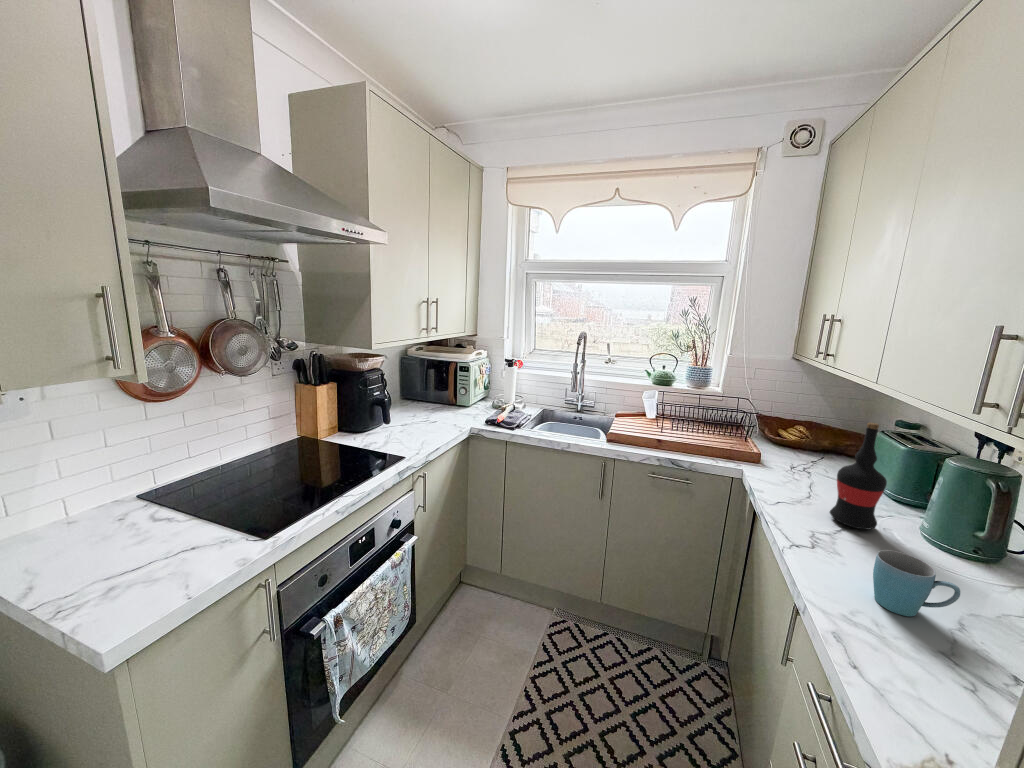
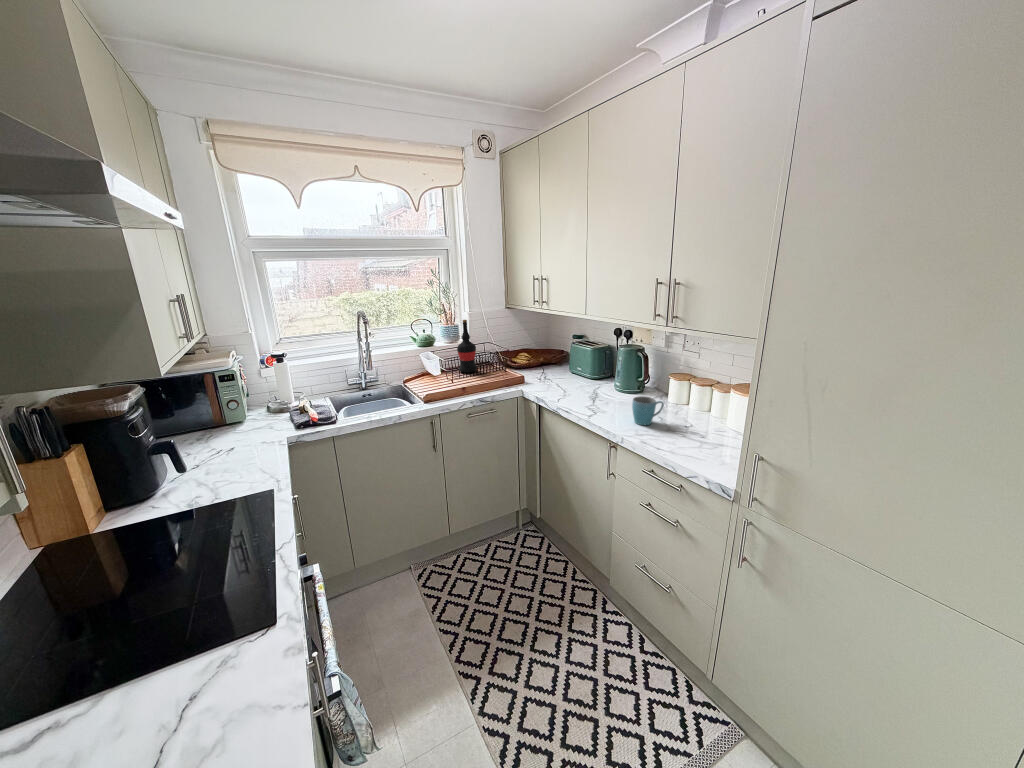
wine bottle: present [830,423,887,530] -> present [457,320,477,372]

